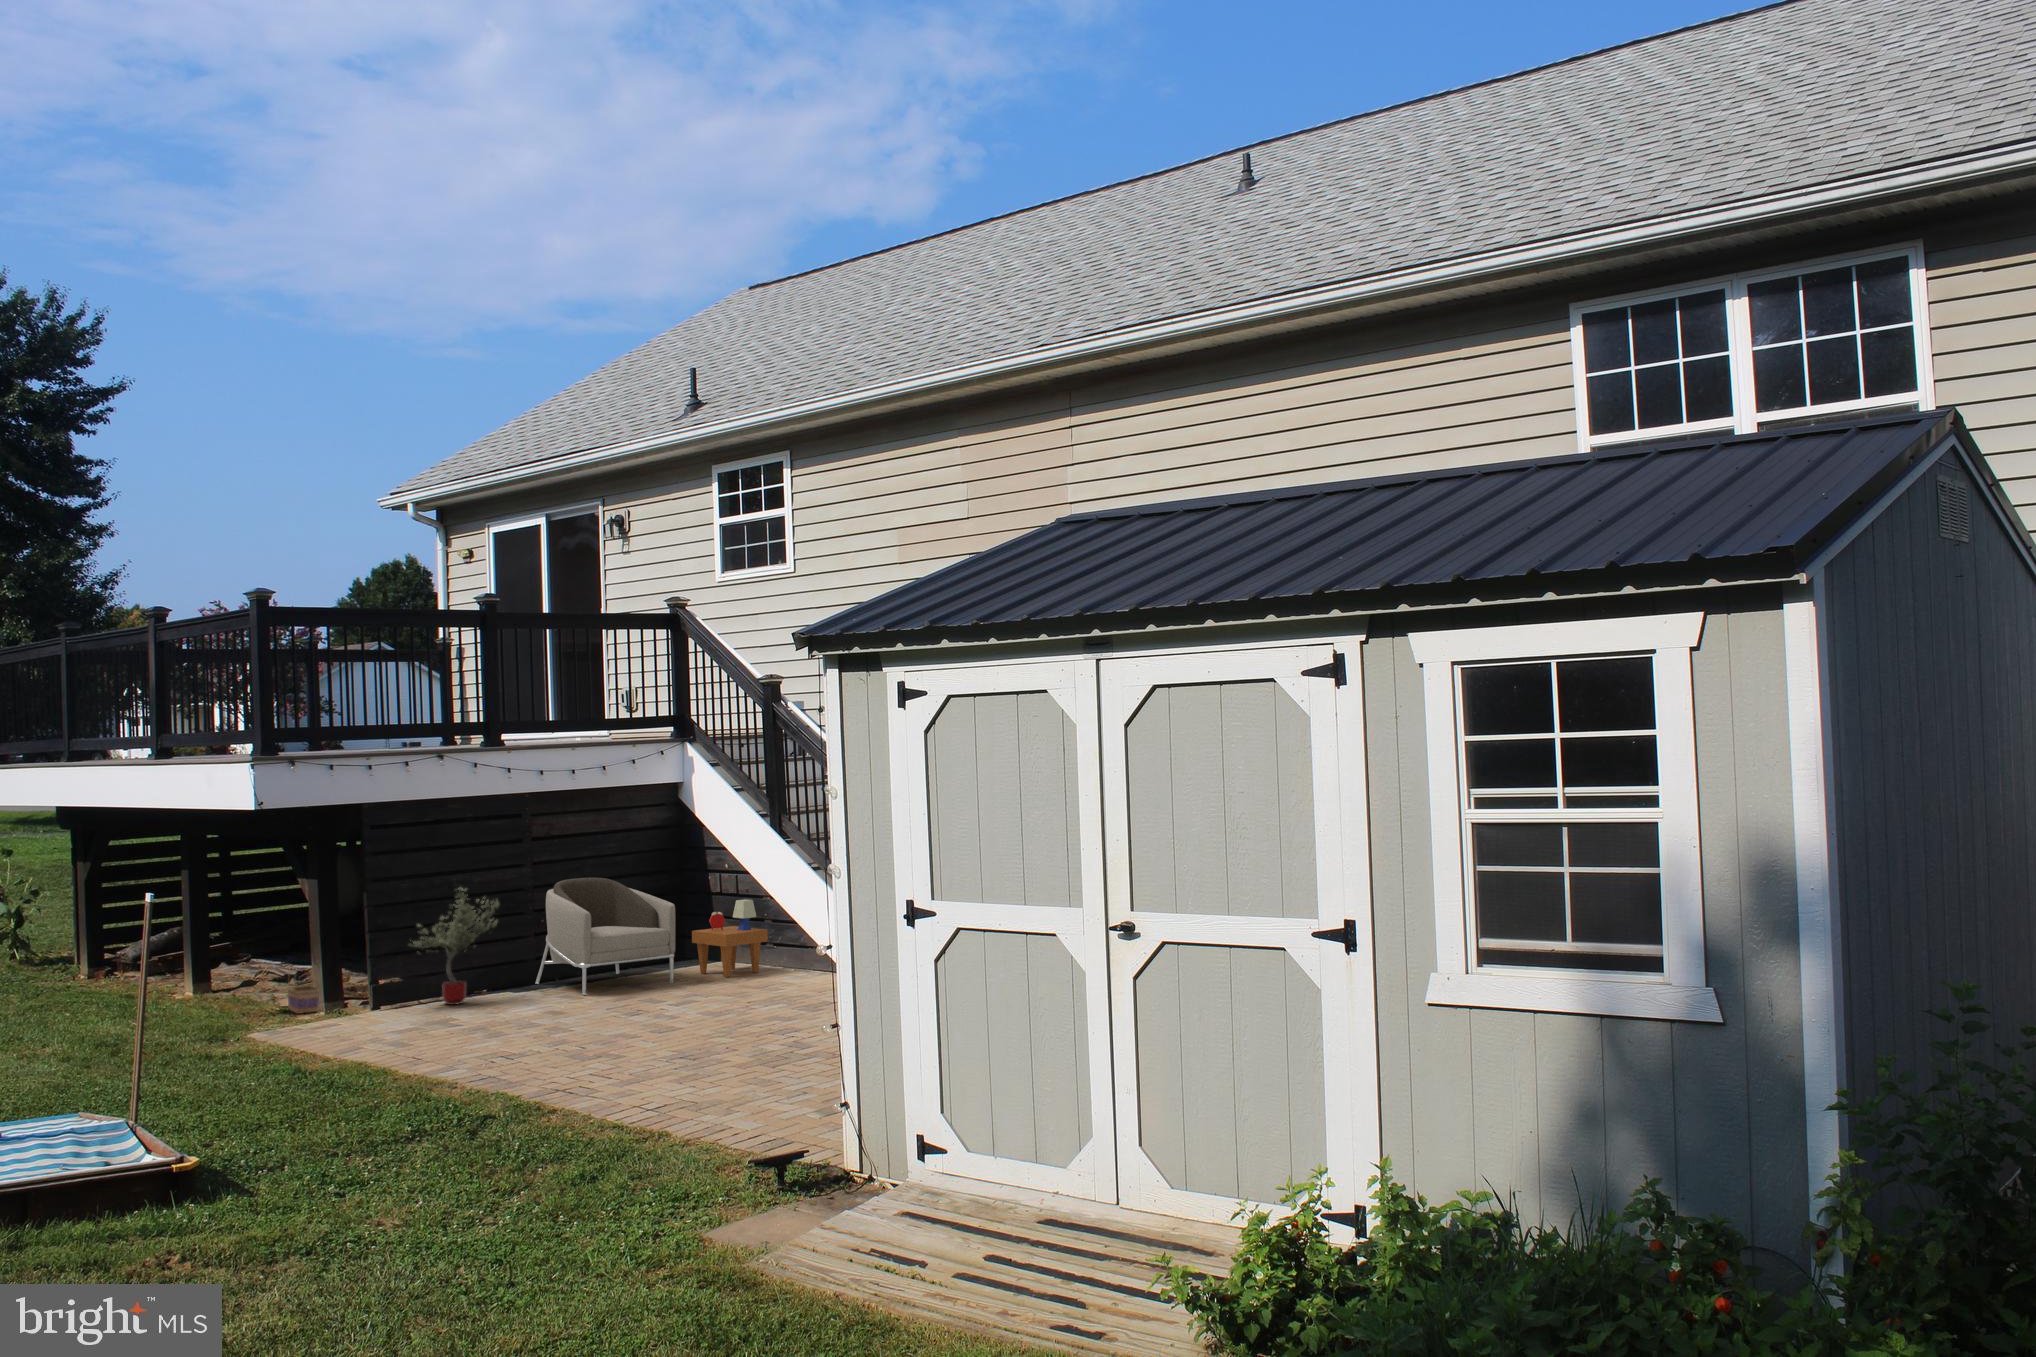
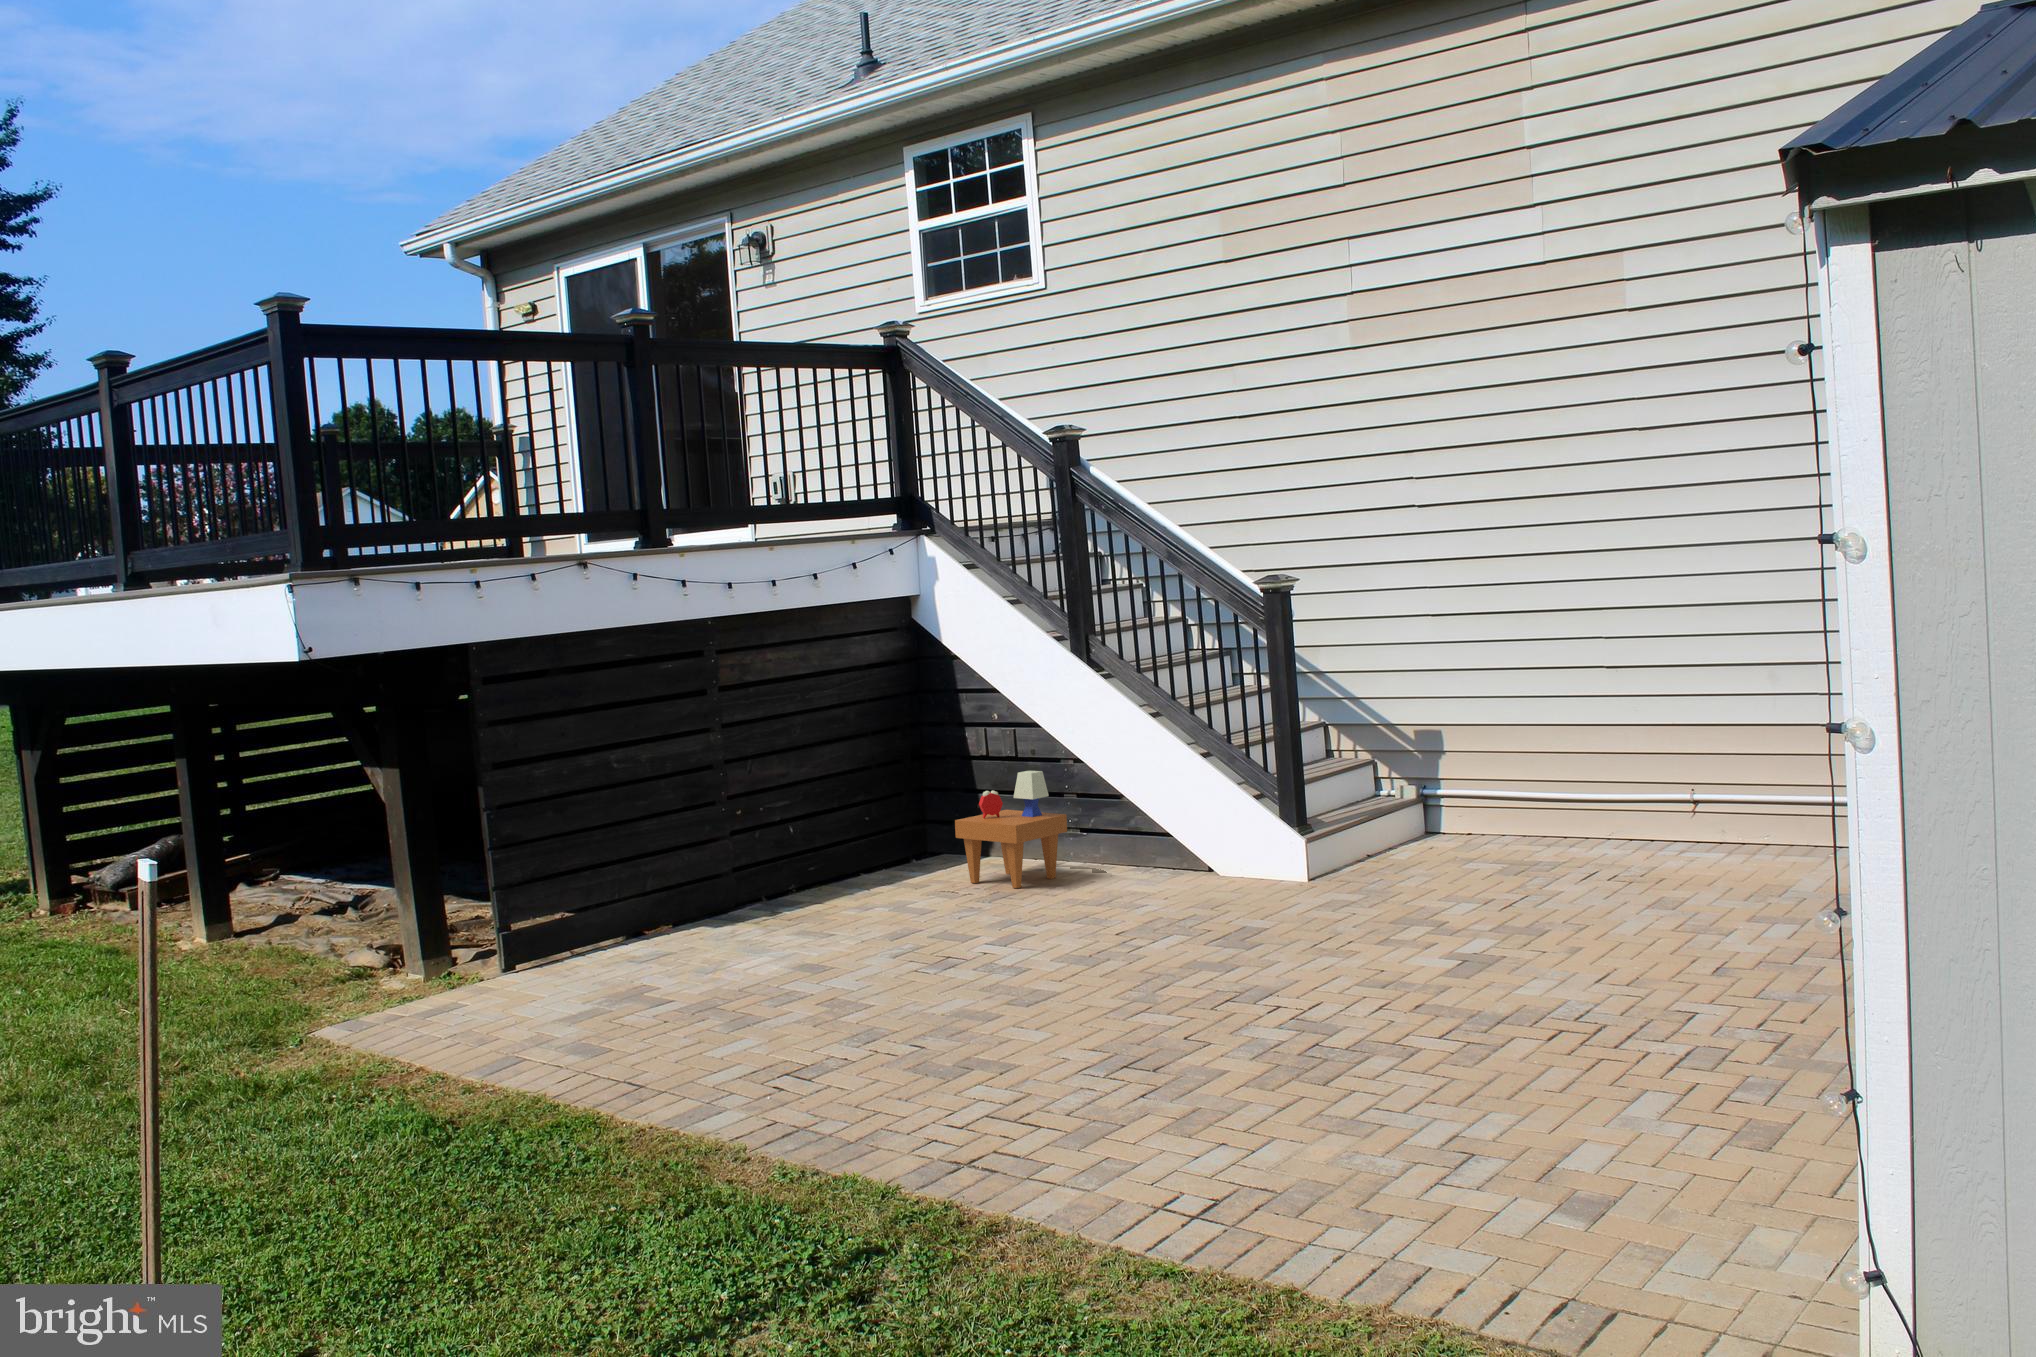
armchair: present [535,878,675,995] -> none [733,746,946,929]
potted tree: present [410,888,499,1005] -> none [556,768,689,955]
basket: present [288,976,319,1014] -> none [365,902,418,982]

